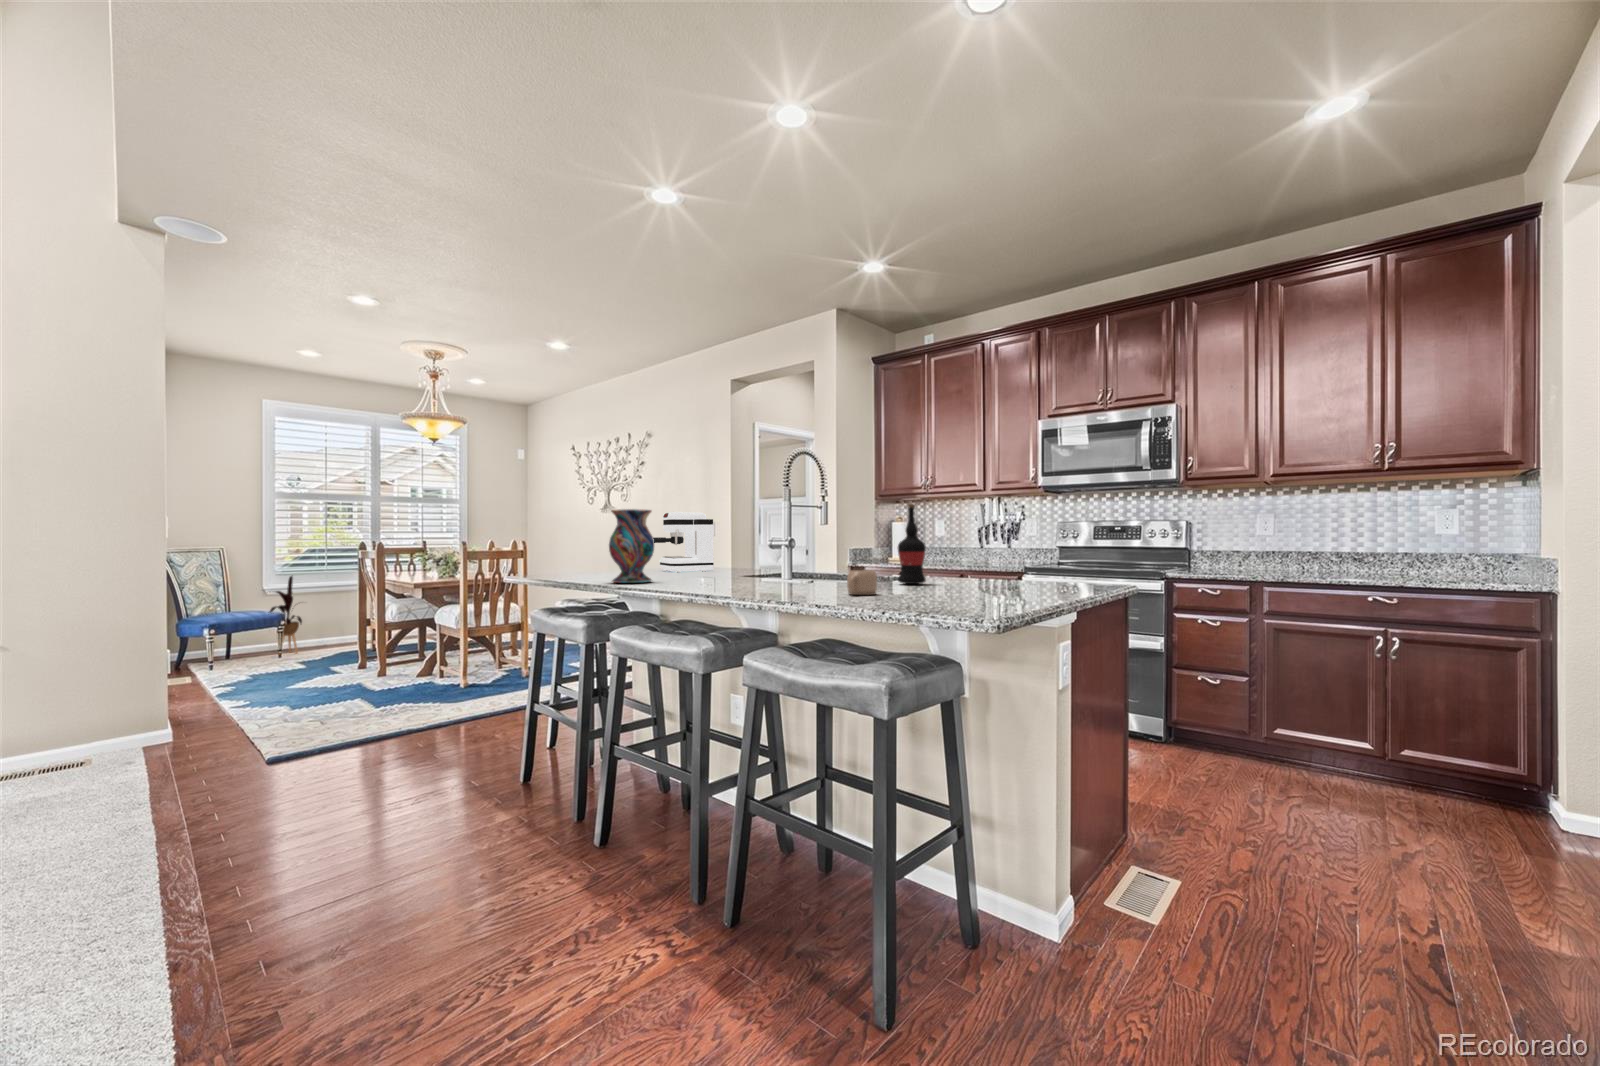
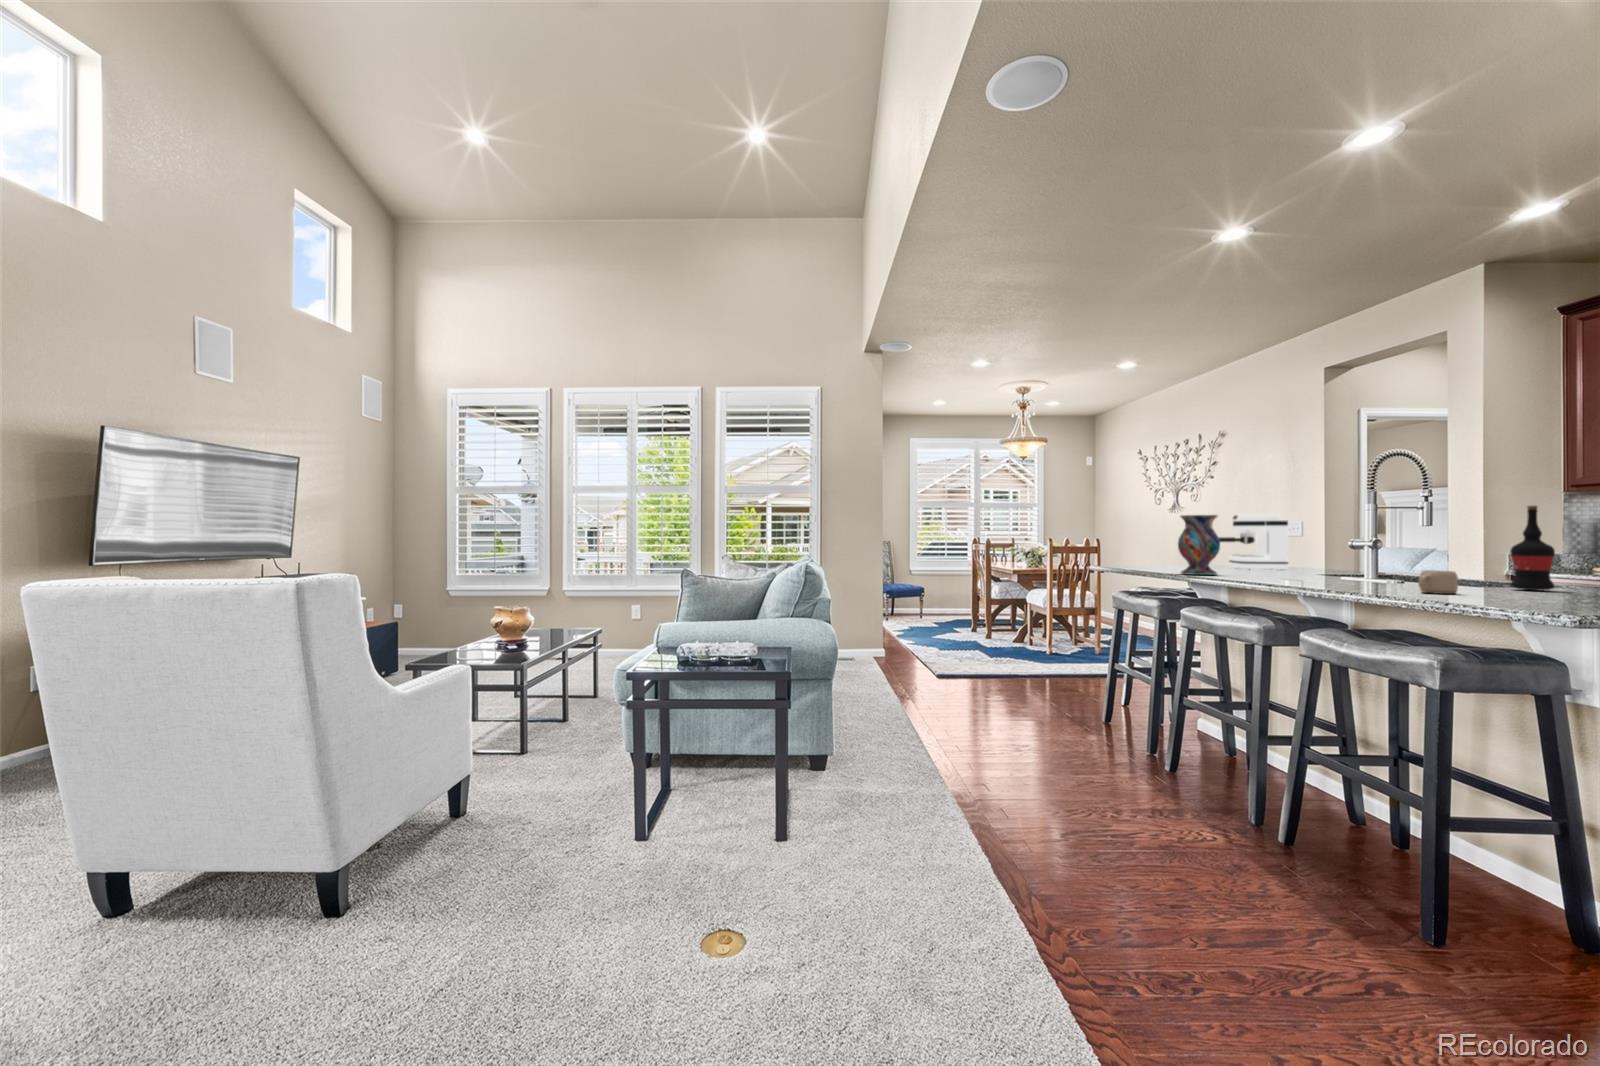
house plant: present [270,576,302,653] -> none [908,561,937,617]

